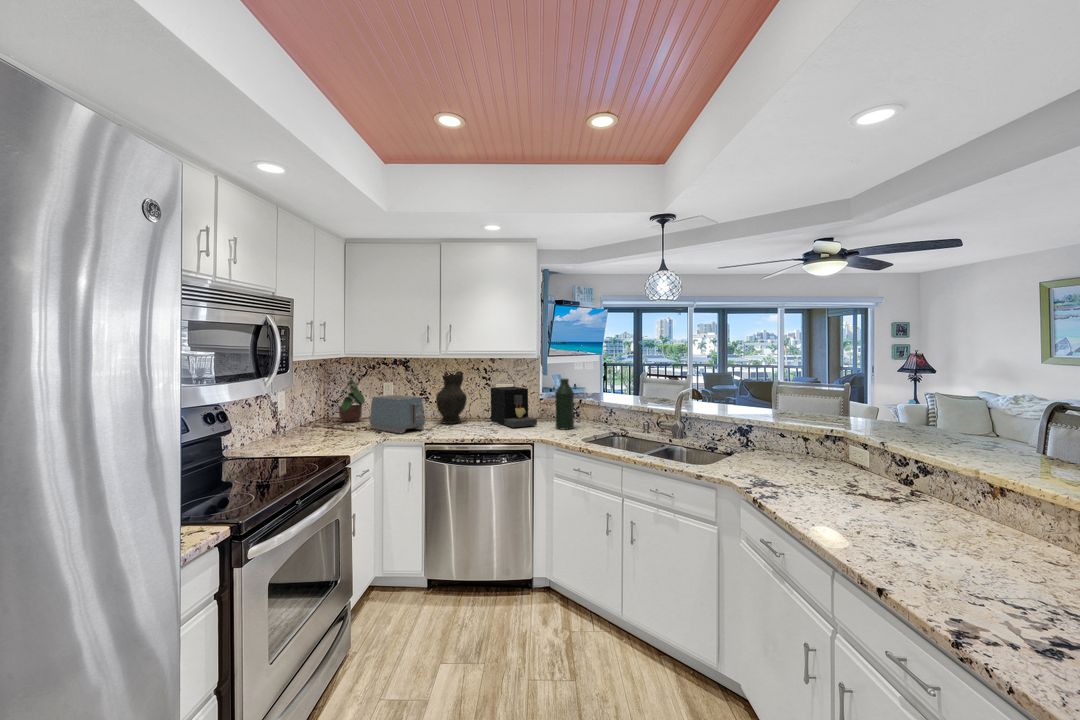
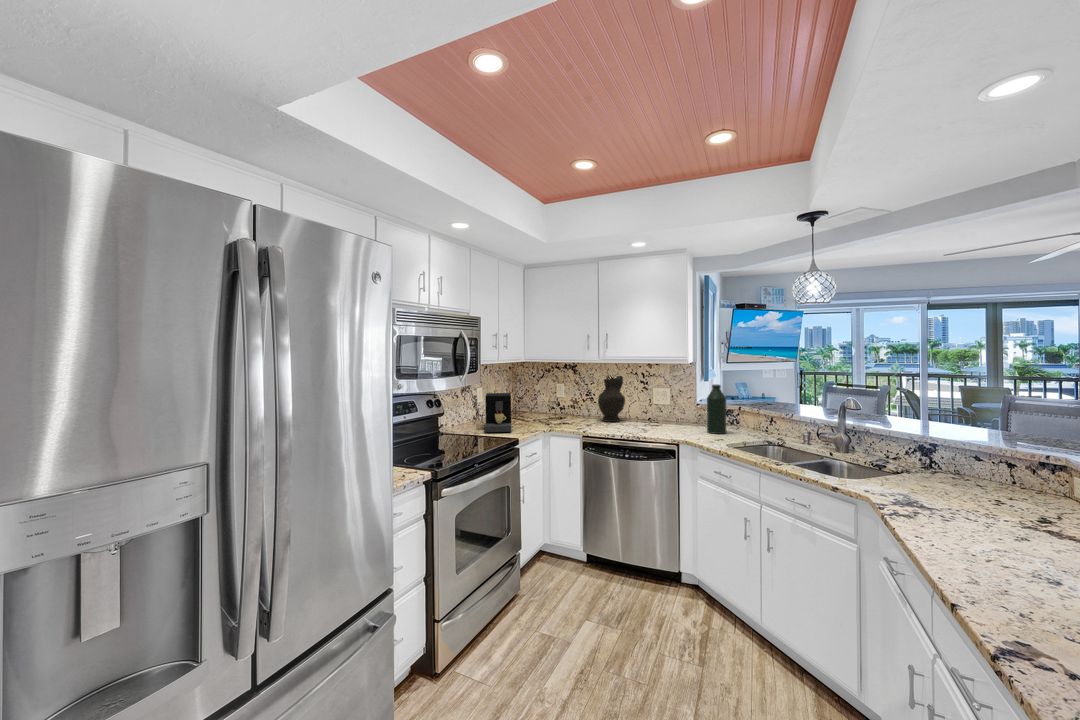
potted plant: present [339,373,365,422] -> none [520,374,545,416]
coffee maker: present [491,386,537,427] -> present [485,393,512,432]
toaster: present [370,395,425,433] -> none [544,395,586,427]

